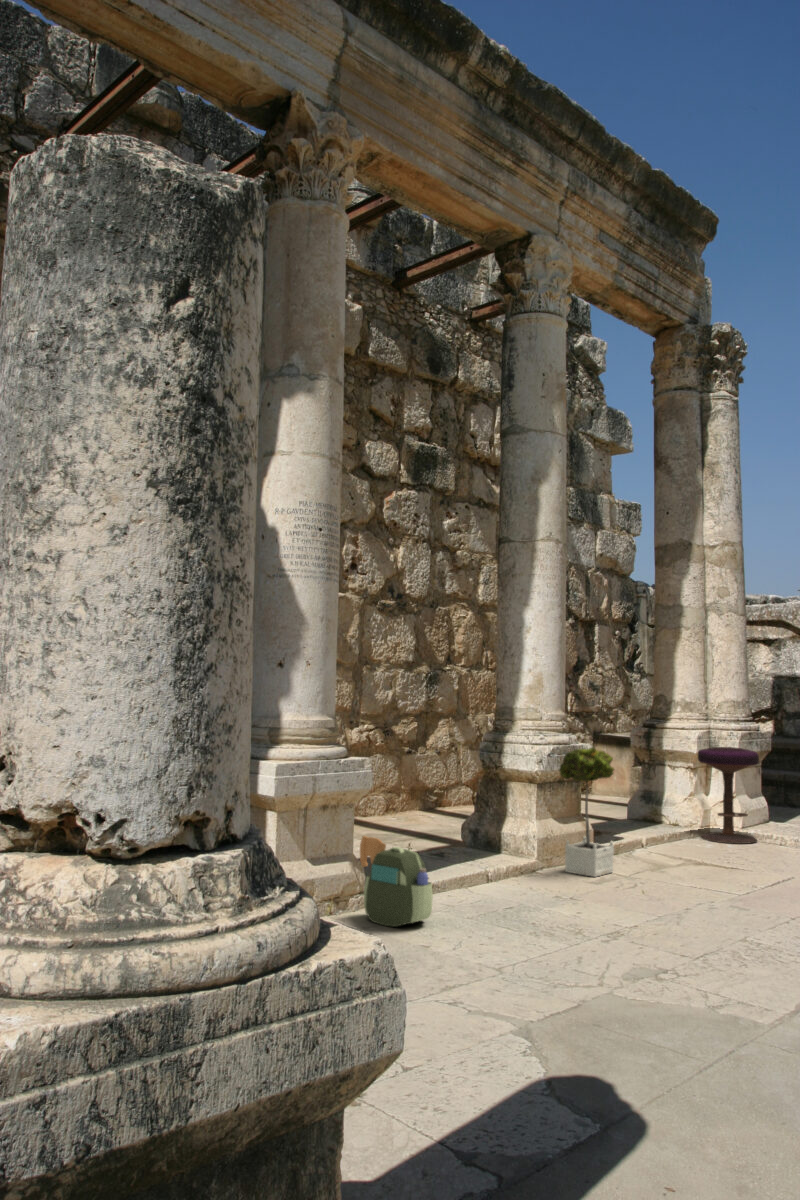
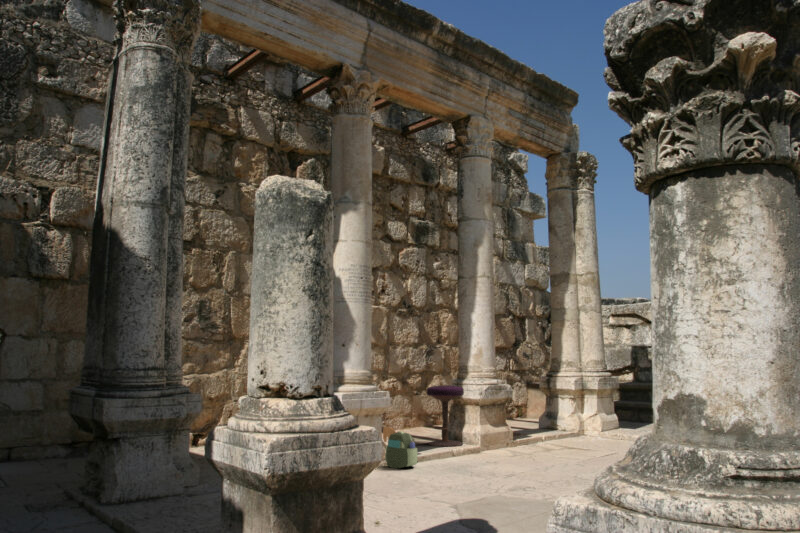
potted tree: present [559,747,614,877] -> none [488,384,518,452]
stool: present [698,747,759,844] -> present [427,385,464,446]

